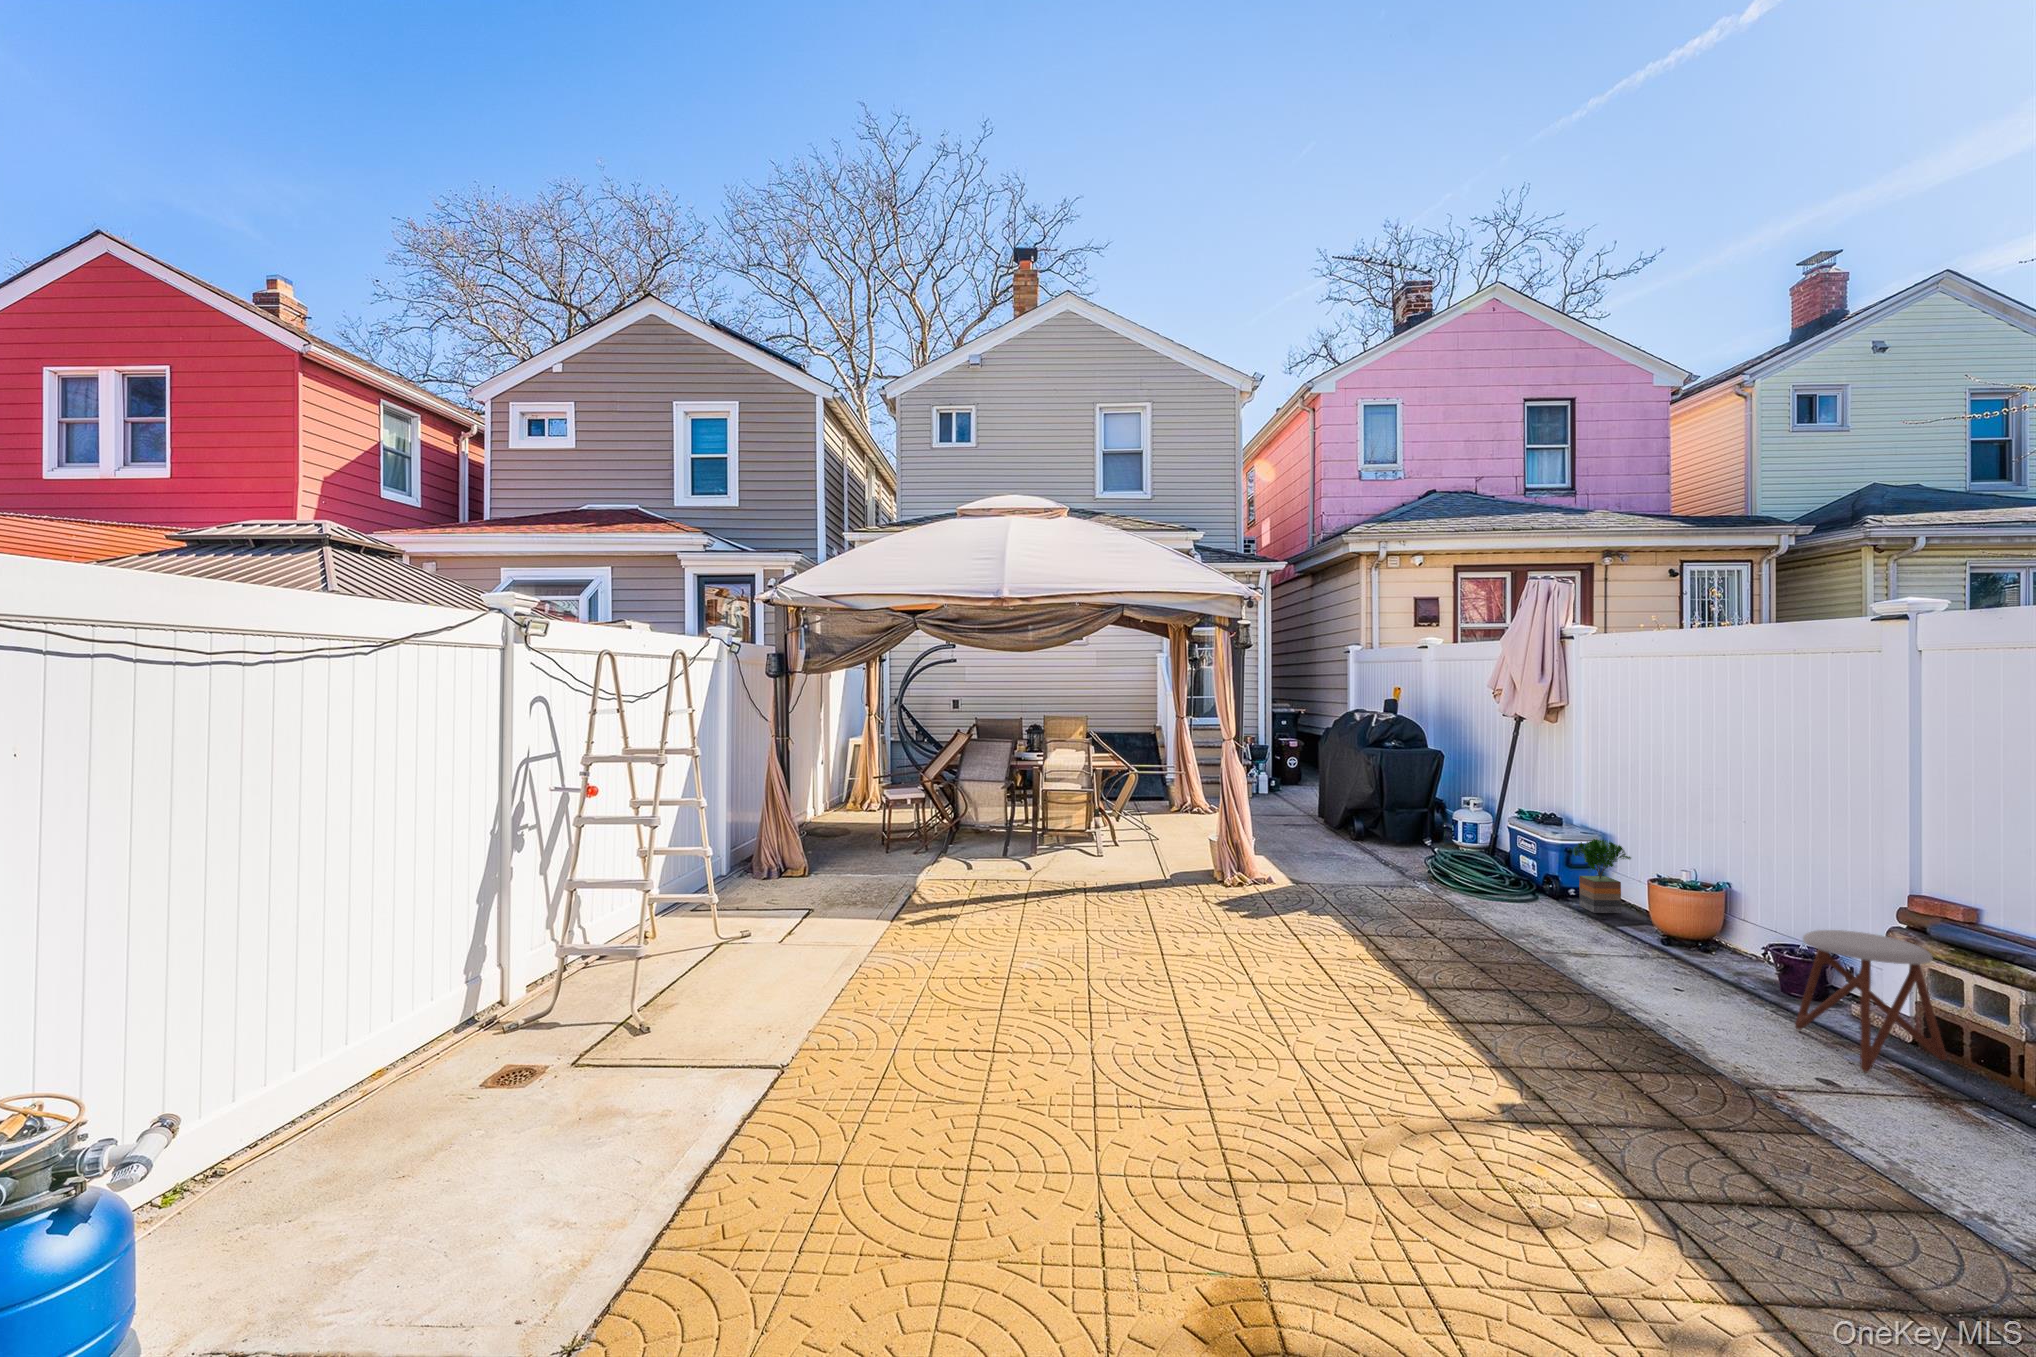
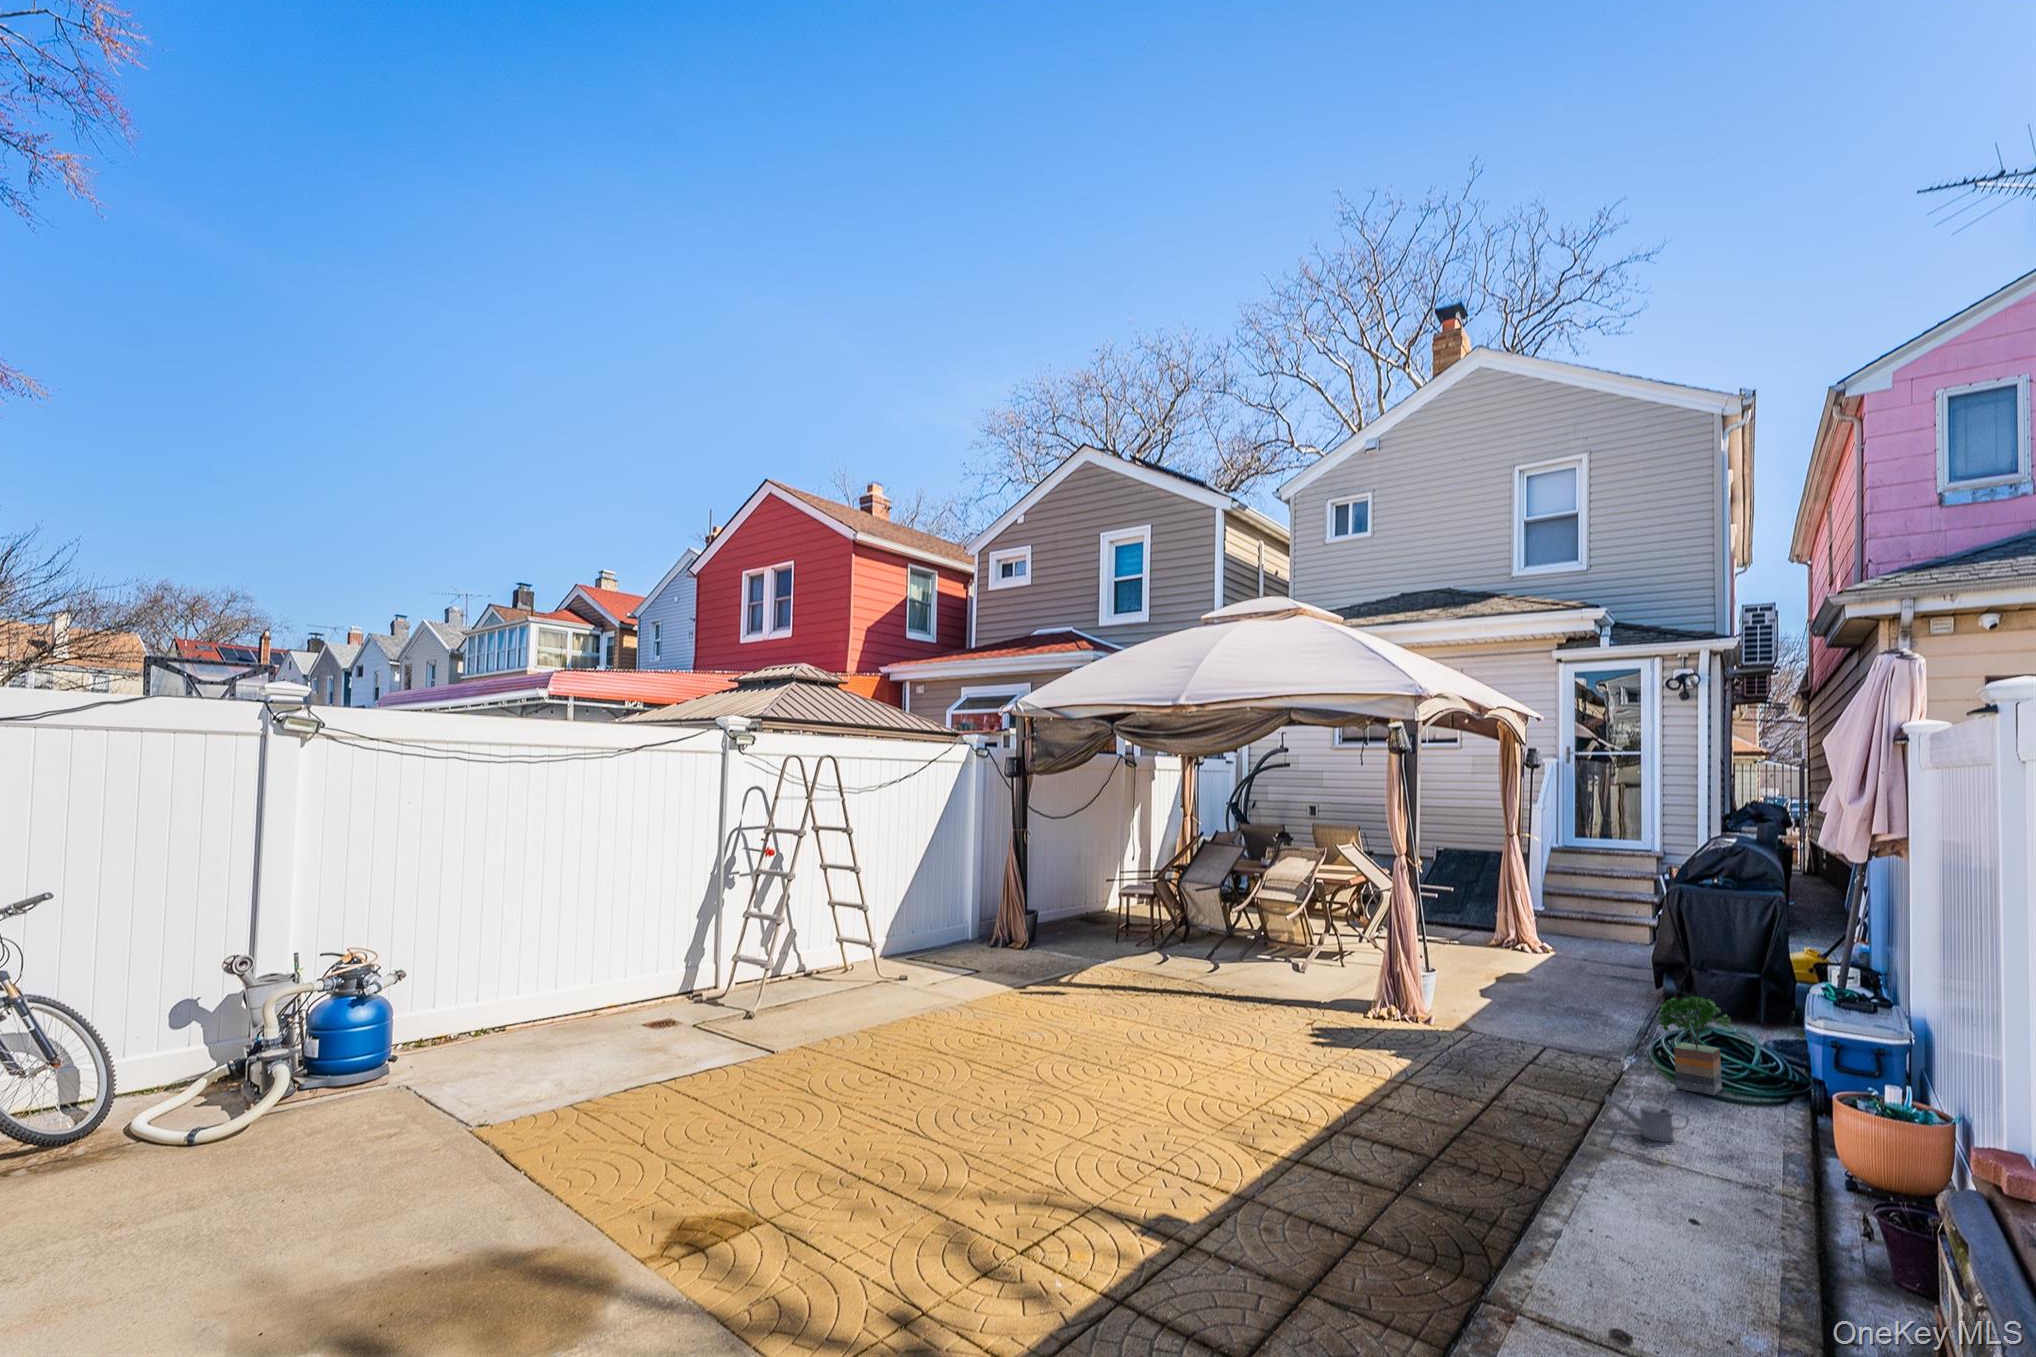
stool: present [1795,930,1947,1073] -> none [1429,1056,1567,1217]
watering can: none [1679,933,1747,964] -> present [1605,1095,1689,1142]

